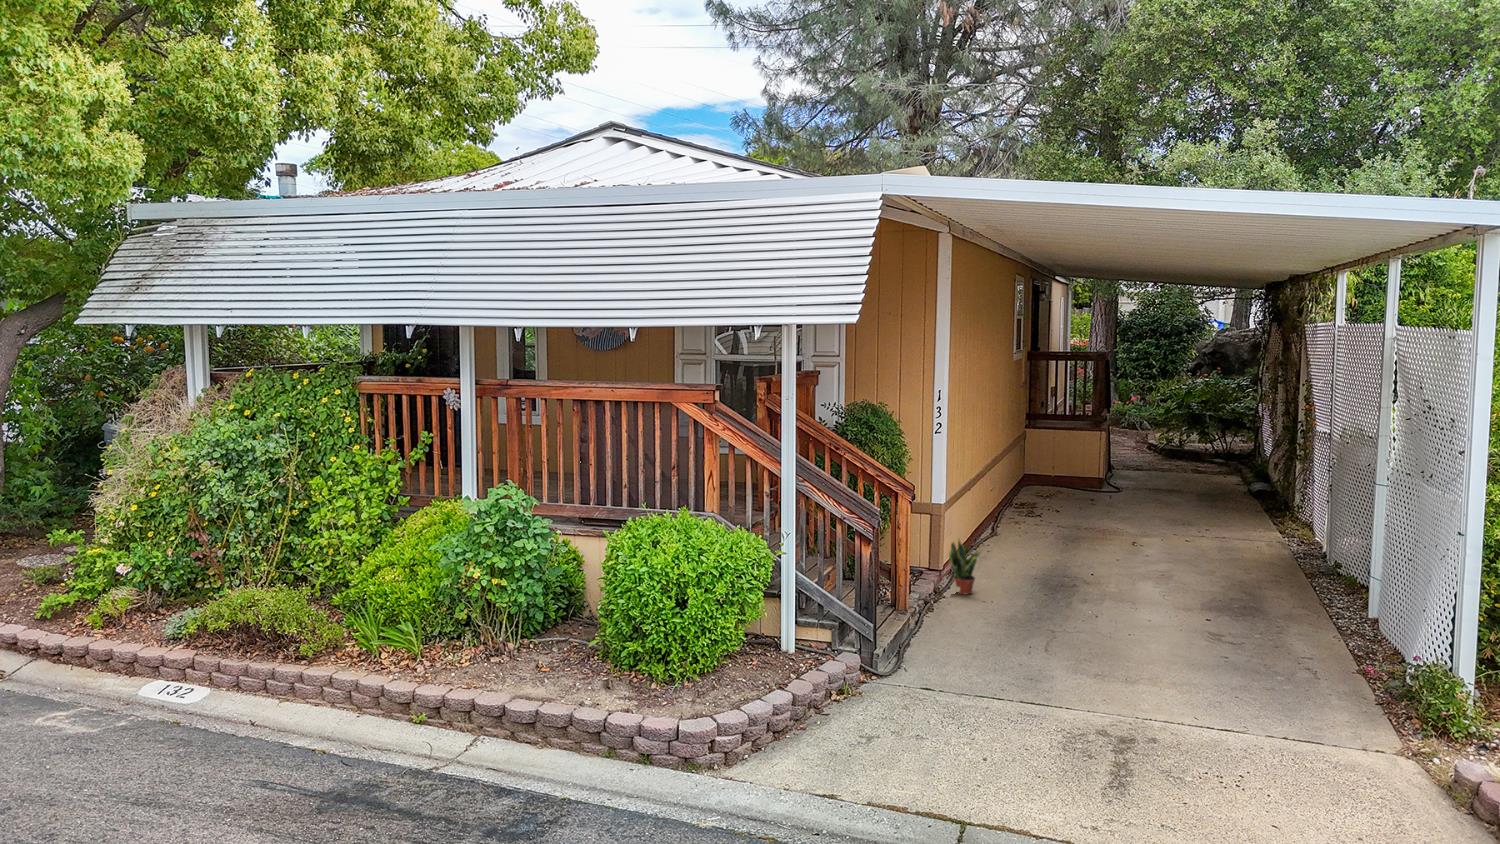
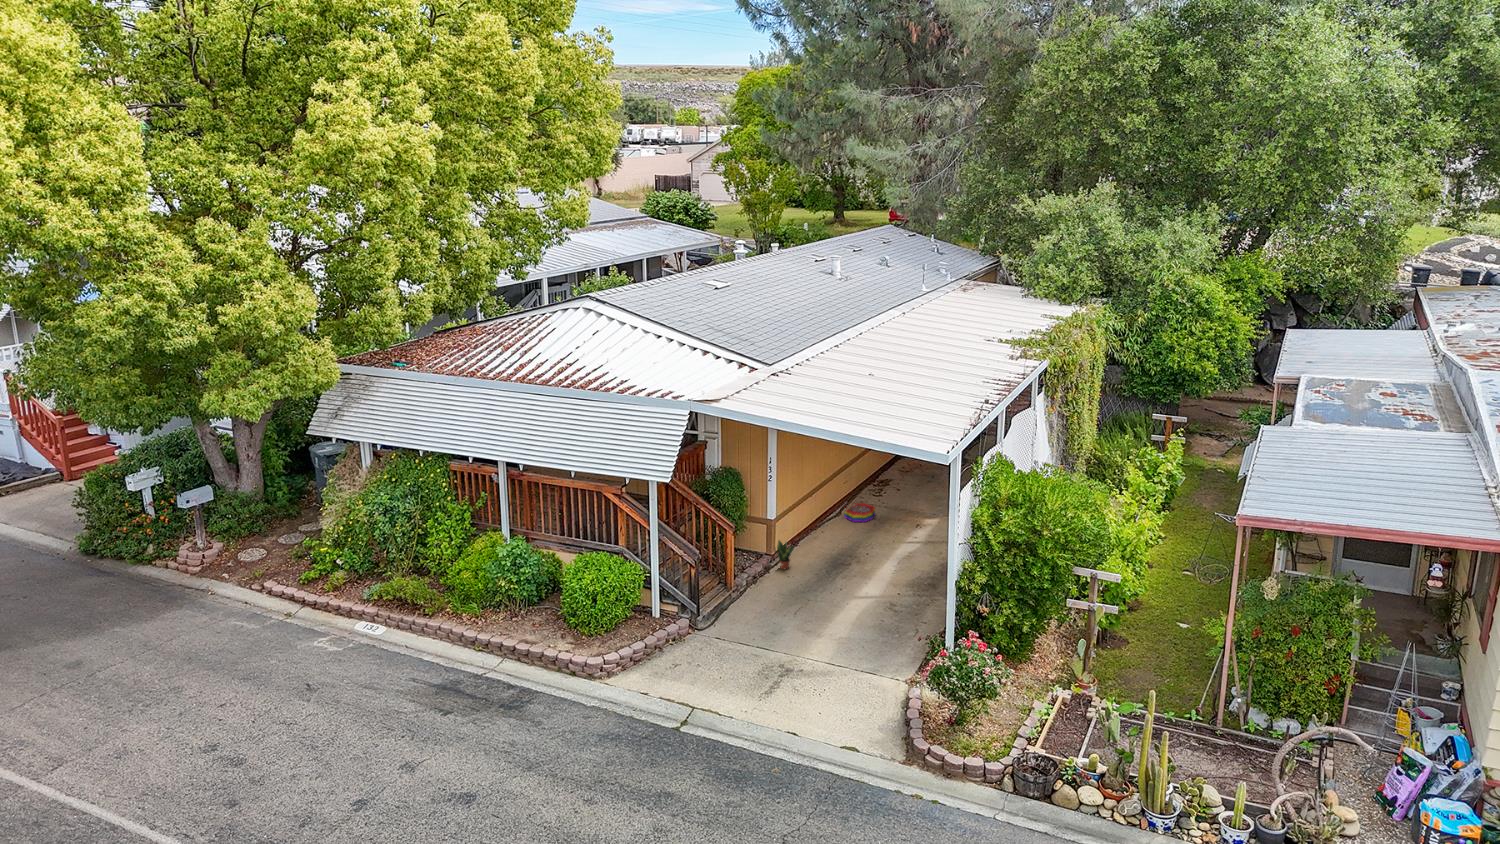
storage bin: none [1005,516,1057,542] -> present [844,503,875,522]

